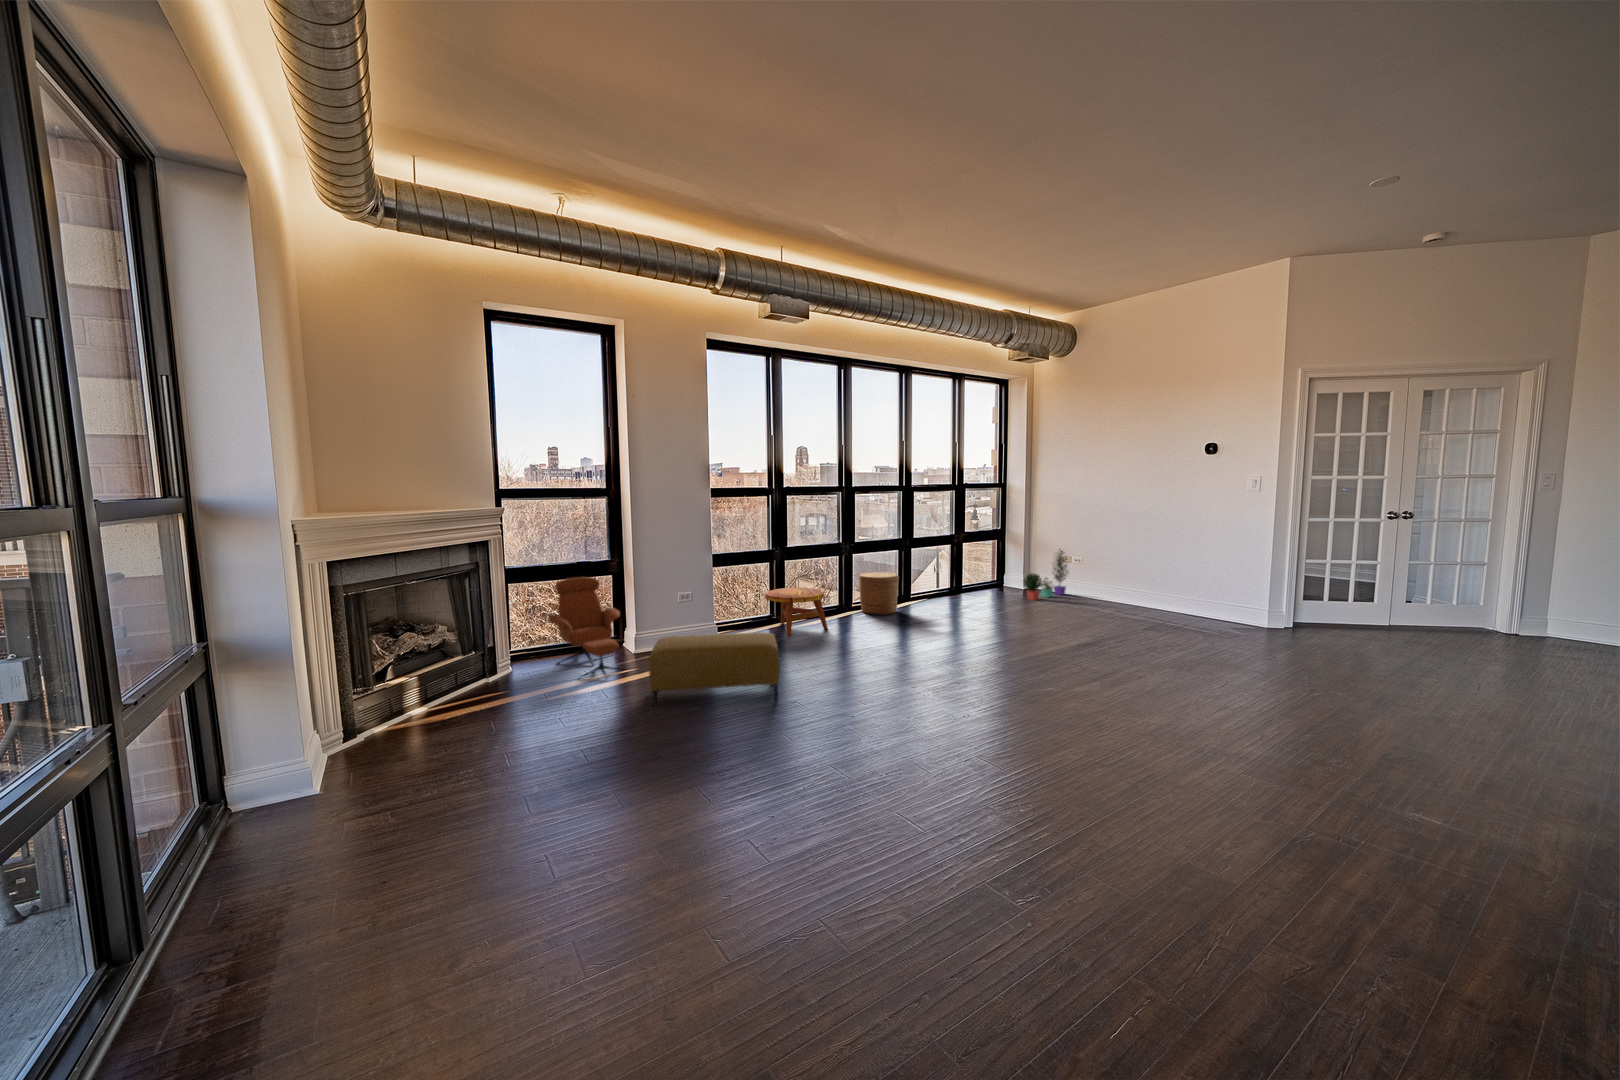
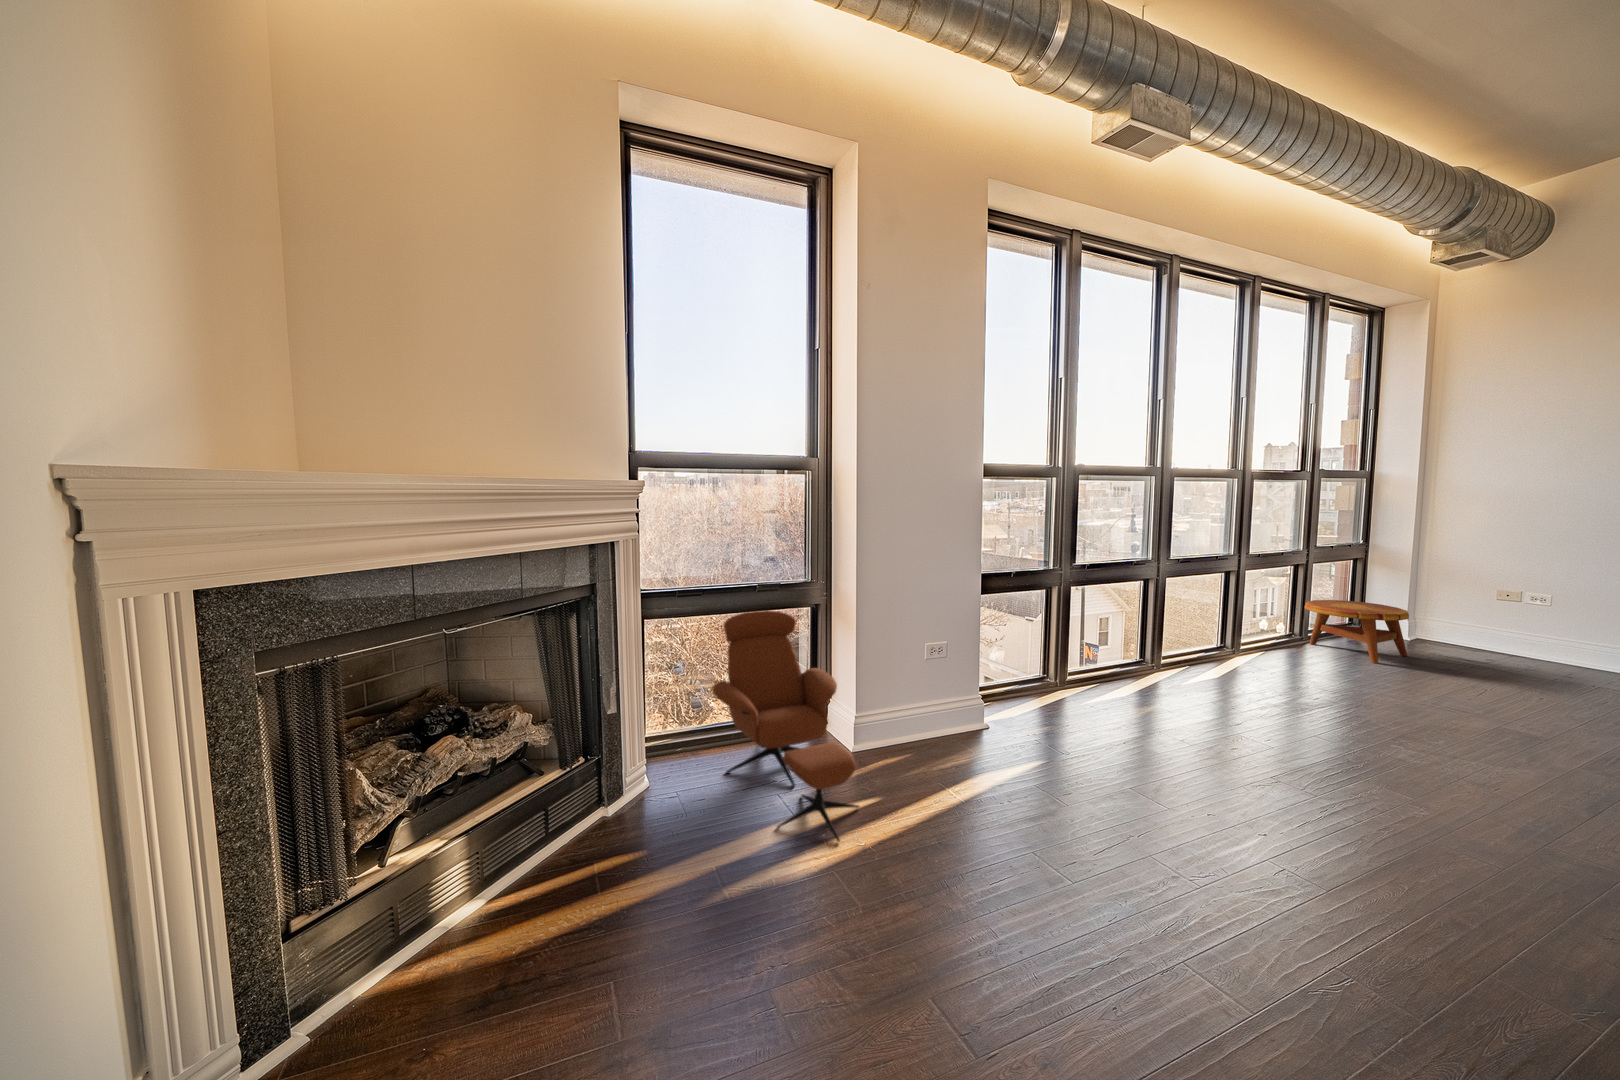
potted plant: present [1023,549,1069,600] -> none [1441,577,1526,663]
woven basket: present [859,572,899,615] -> none [1177,608,1257,683]
side table: present [765,588,828,636] -> present [1305,600,1409,664]
ottoman: present [649,632,780,706] -> none [962,772,1360,1000]

